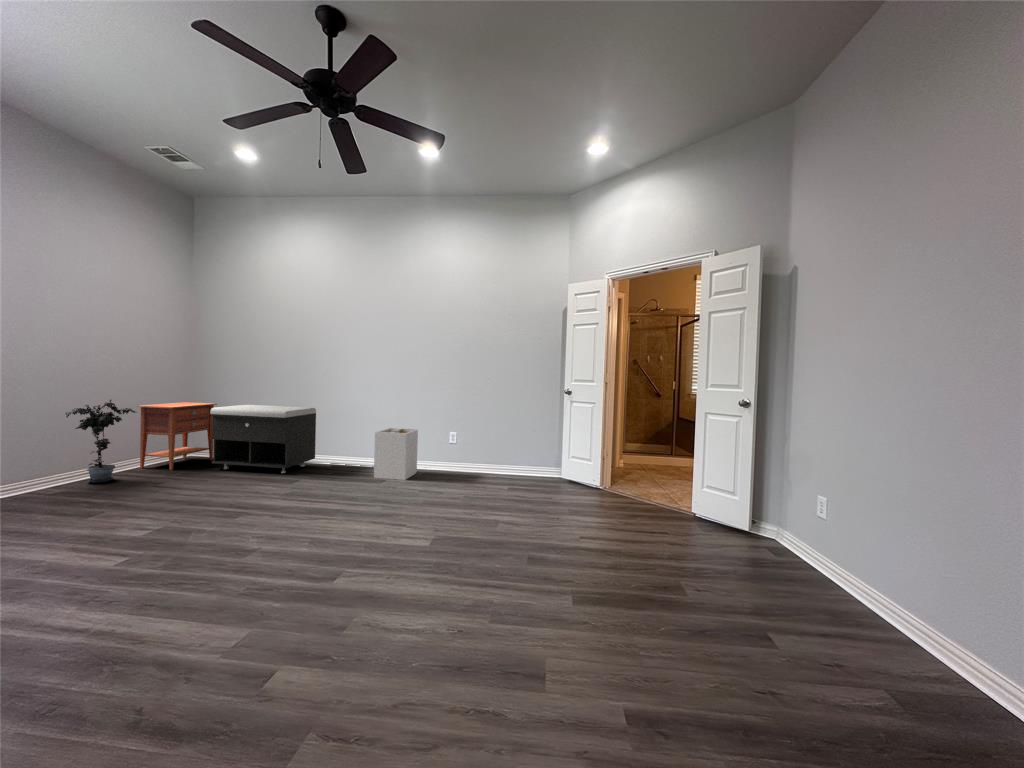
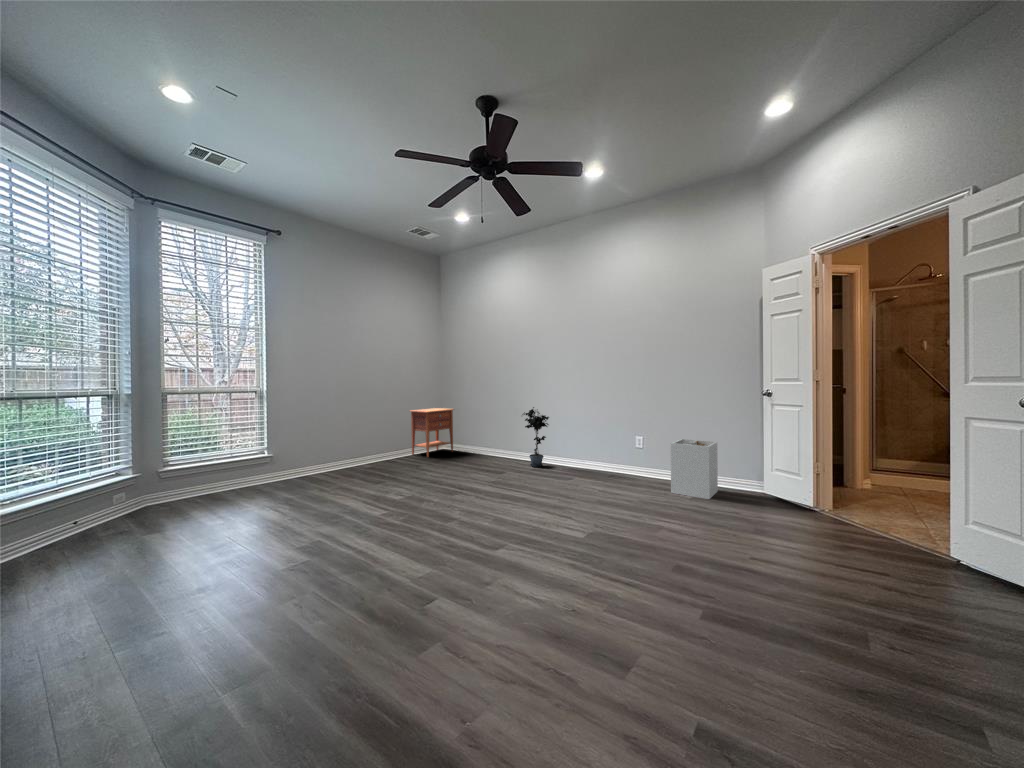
potted plant: present [65,400,136,483] -> present [522,407,549,467]
storage bench: present [210,405,316,473] -> none [448,410,519,465]
laundry hamper: present [374,428,418,480] -> present [671,439,718,499]

